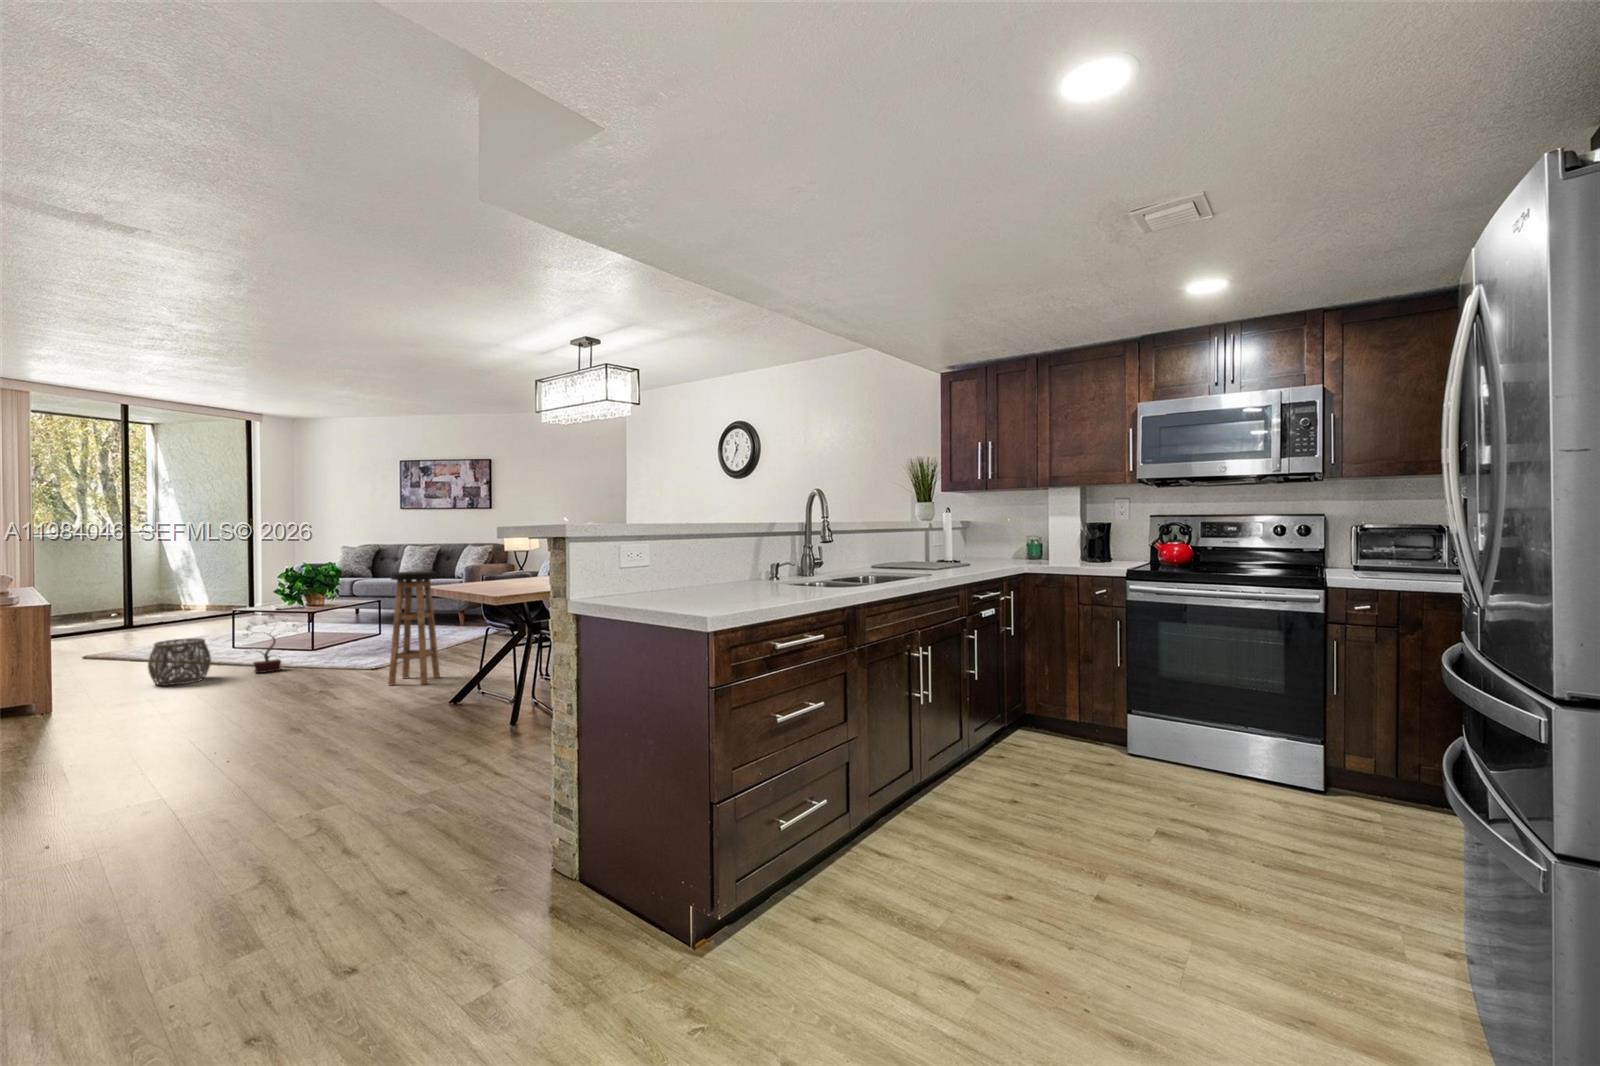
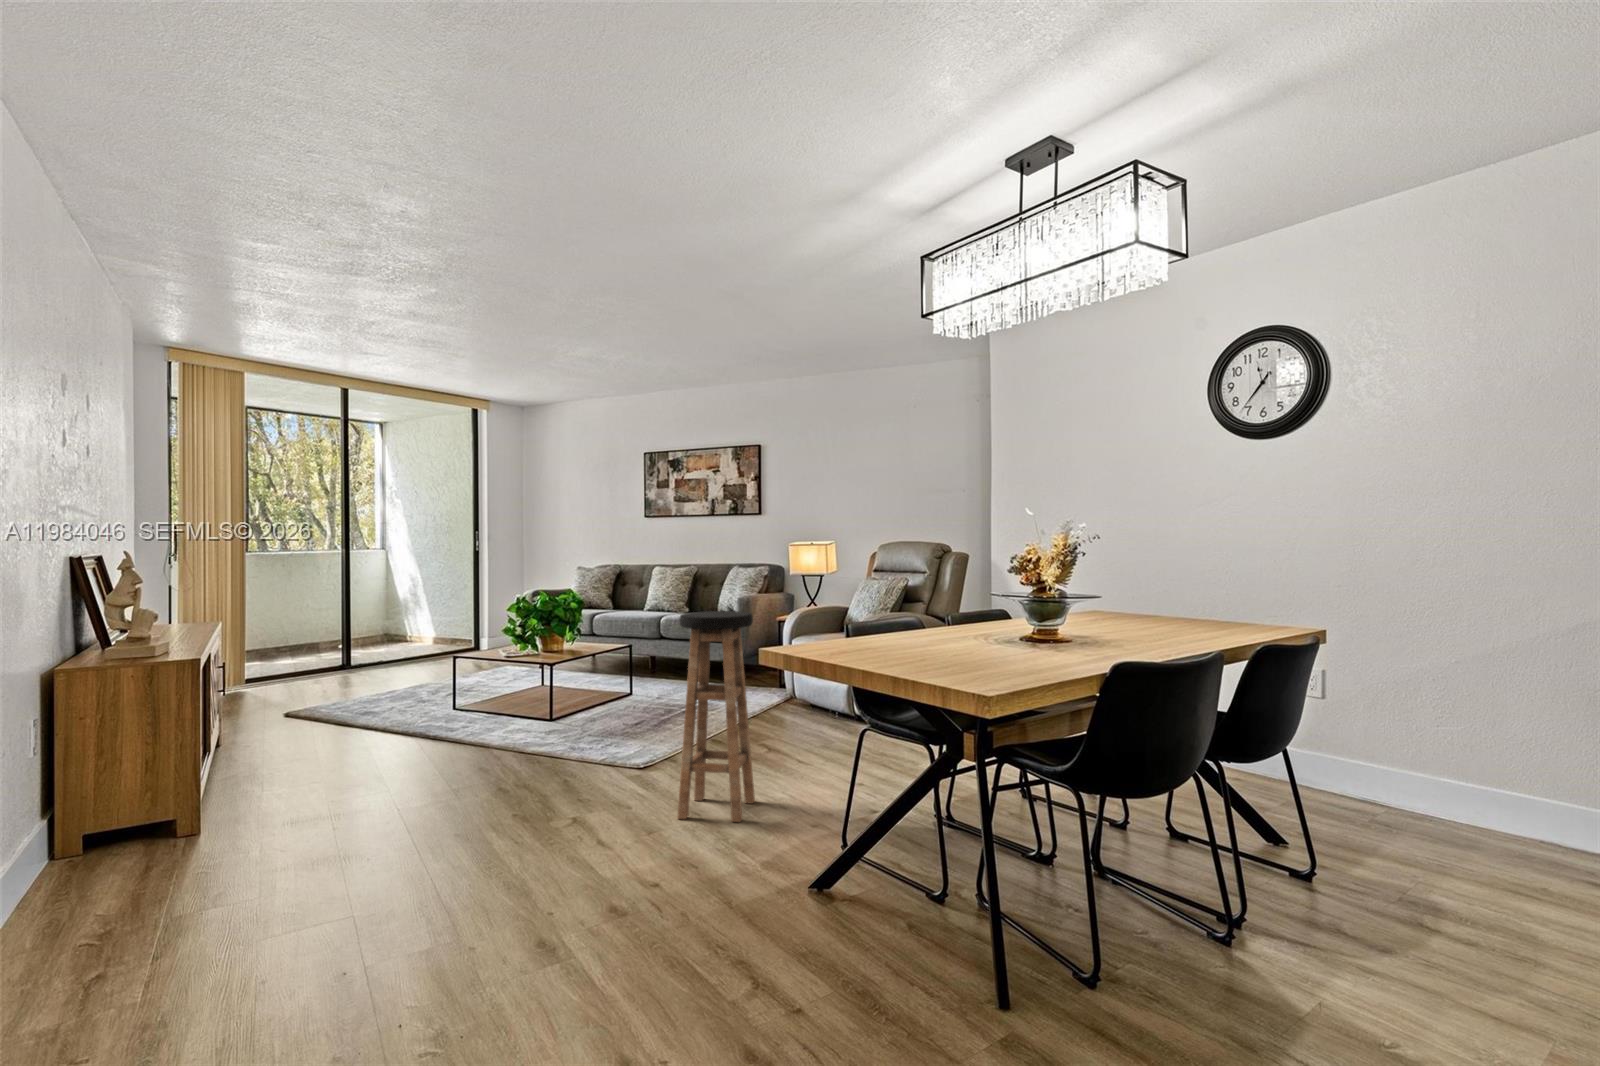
potted plant: present [246,615,302,673] -> none [458,671,548,767]
woven basket: present [148,638,211,686] -> none [331,709,417,788]

